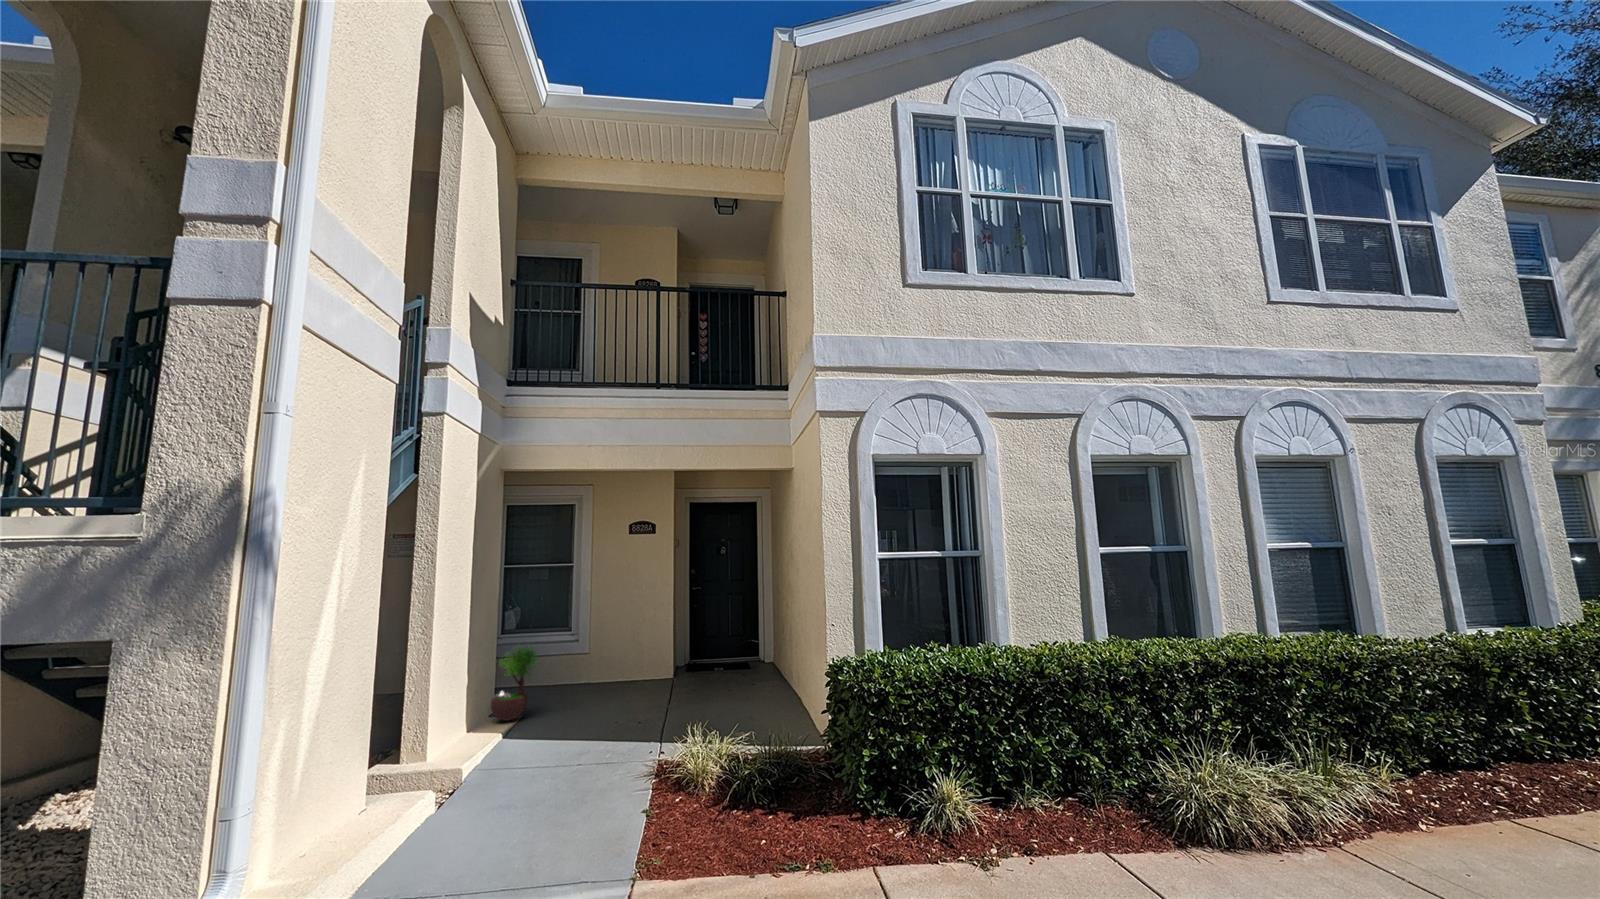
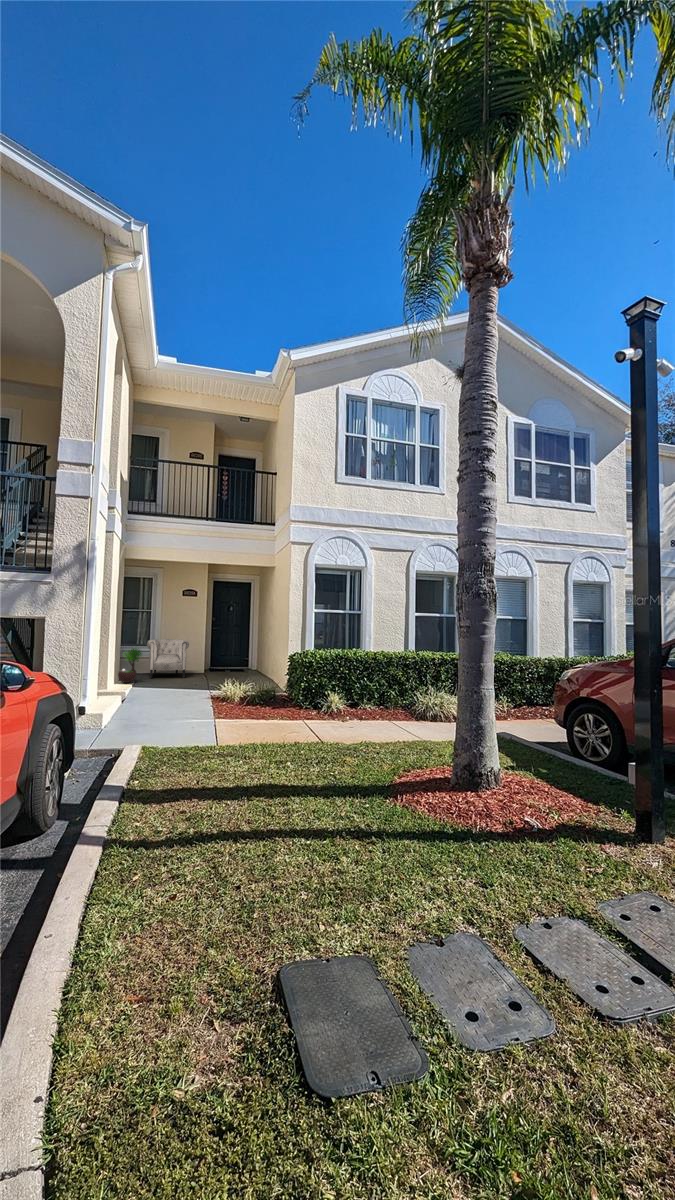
chair: none [559,618,639,701] -> present [147,639,189,678]

